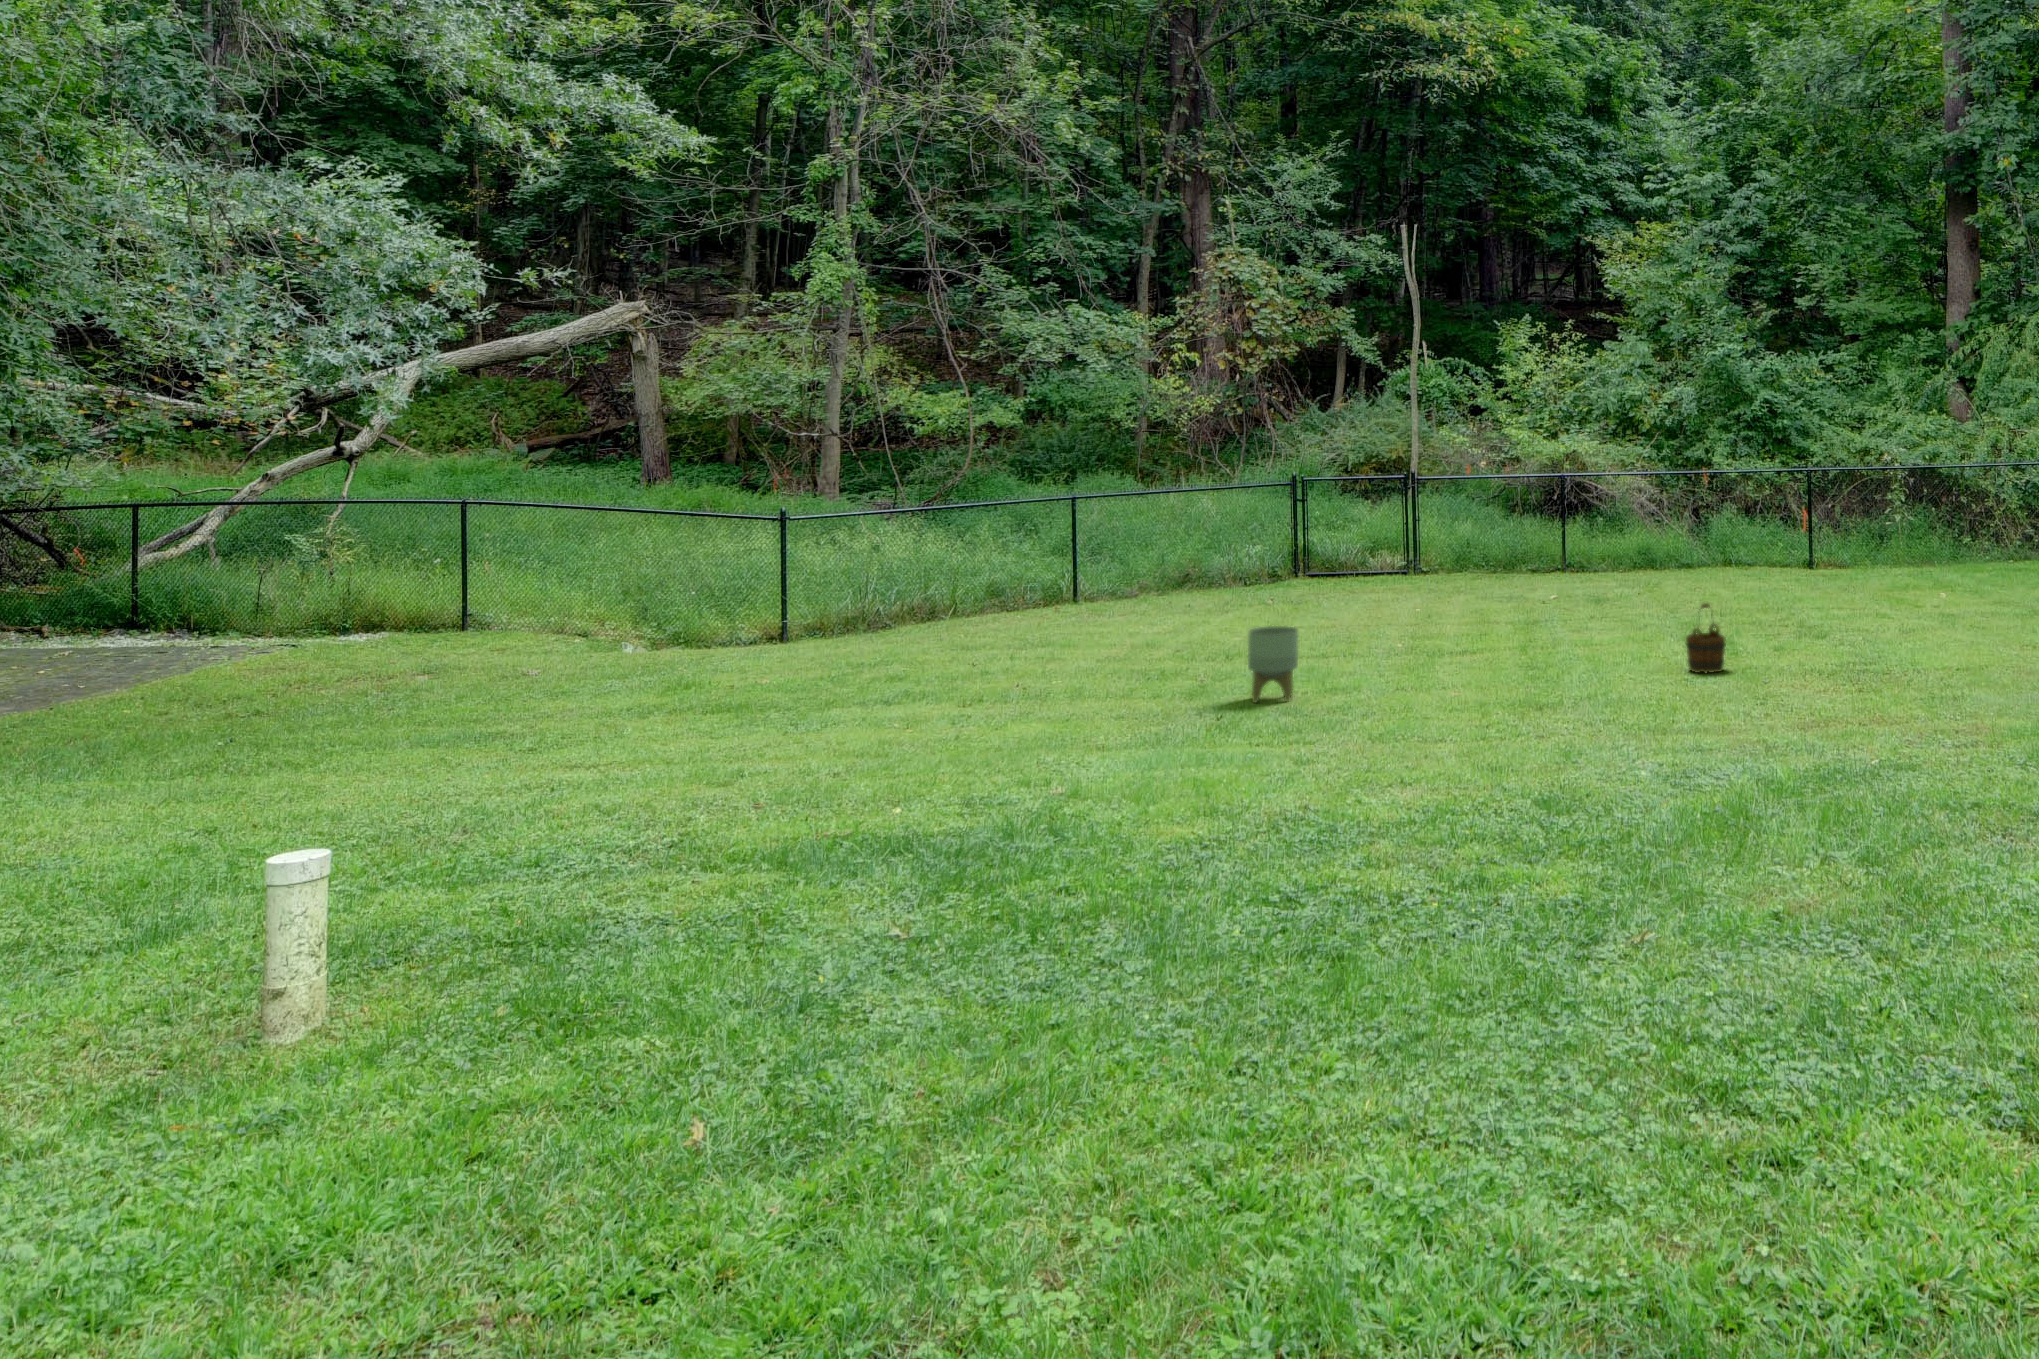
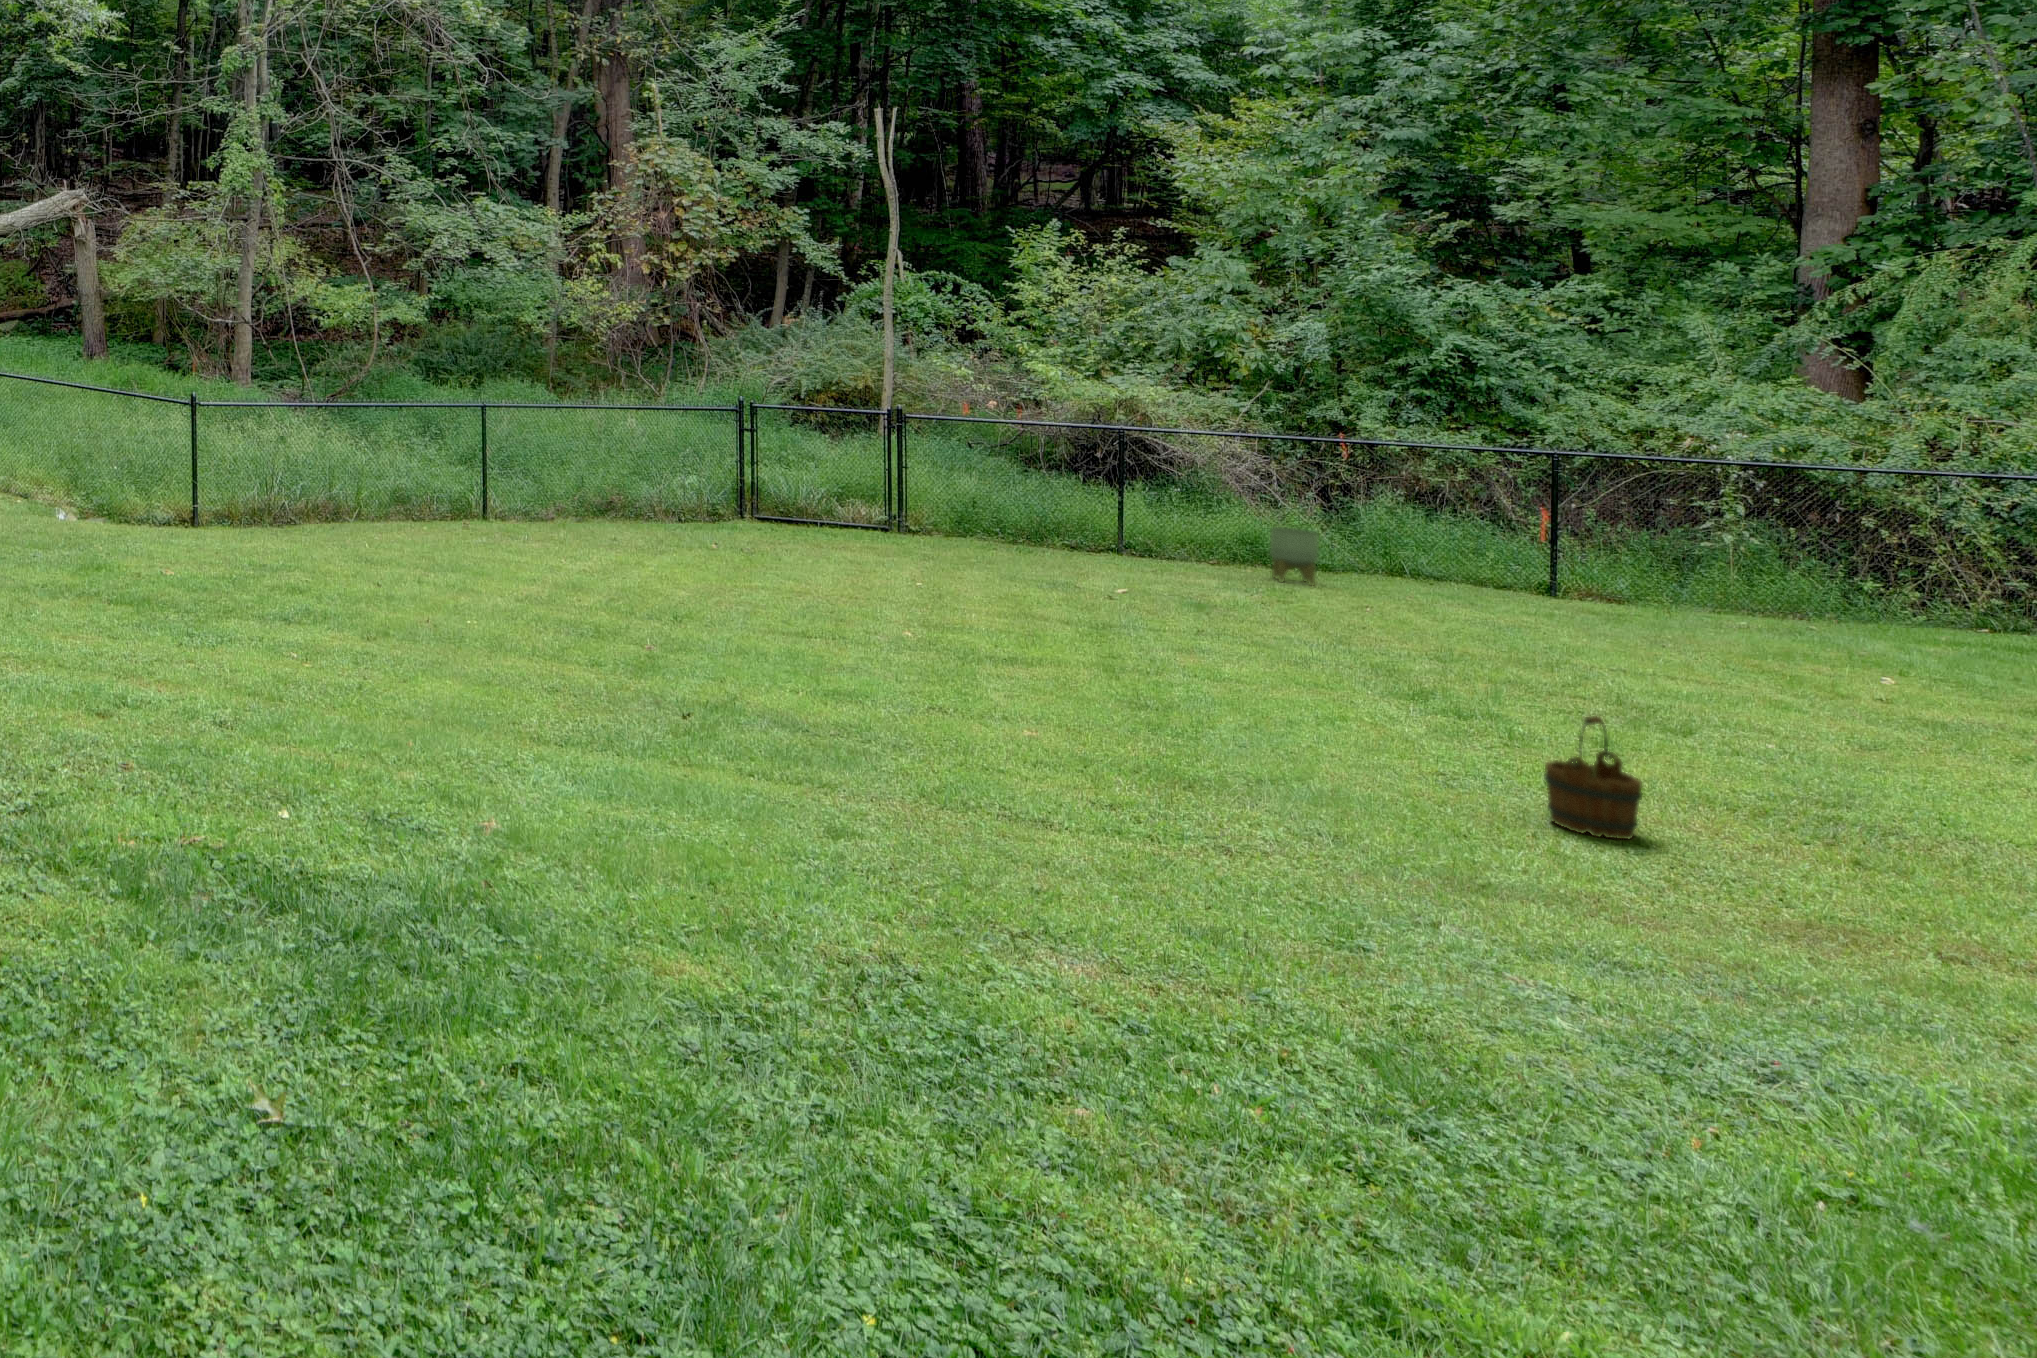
planter: present [1248,626,1298,703] -> present [1270,527,1319,585]

